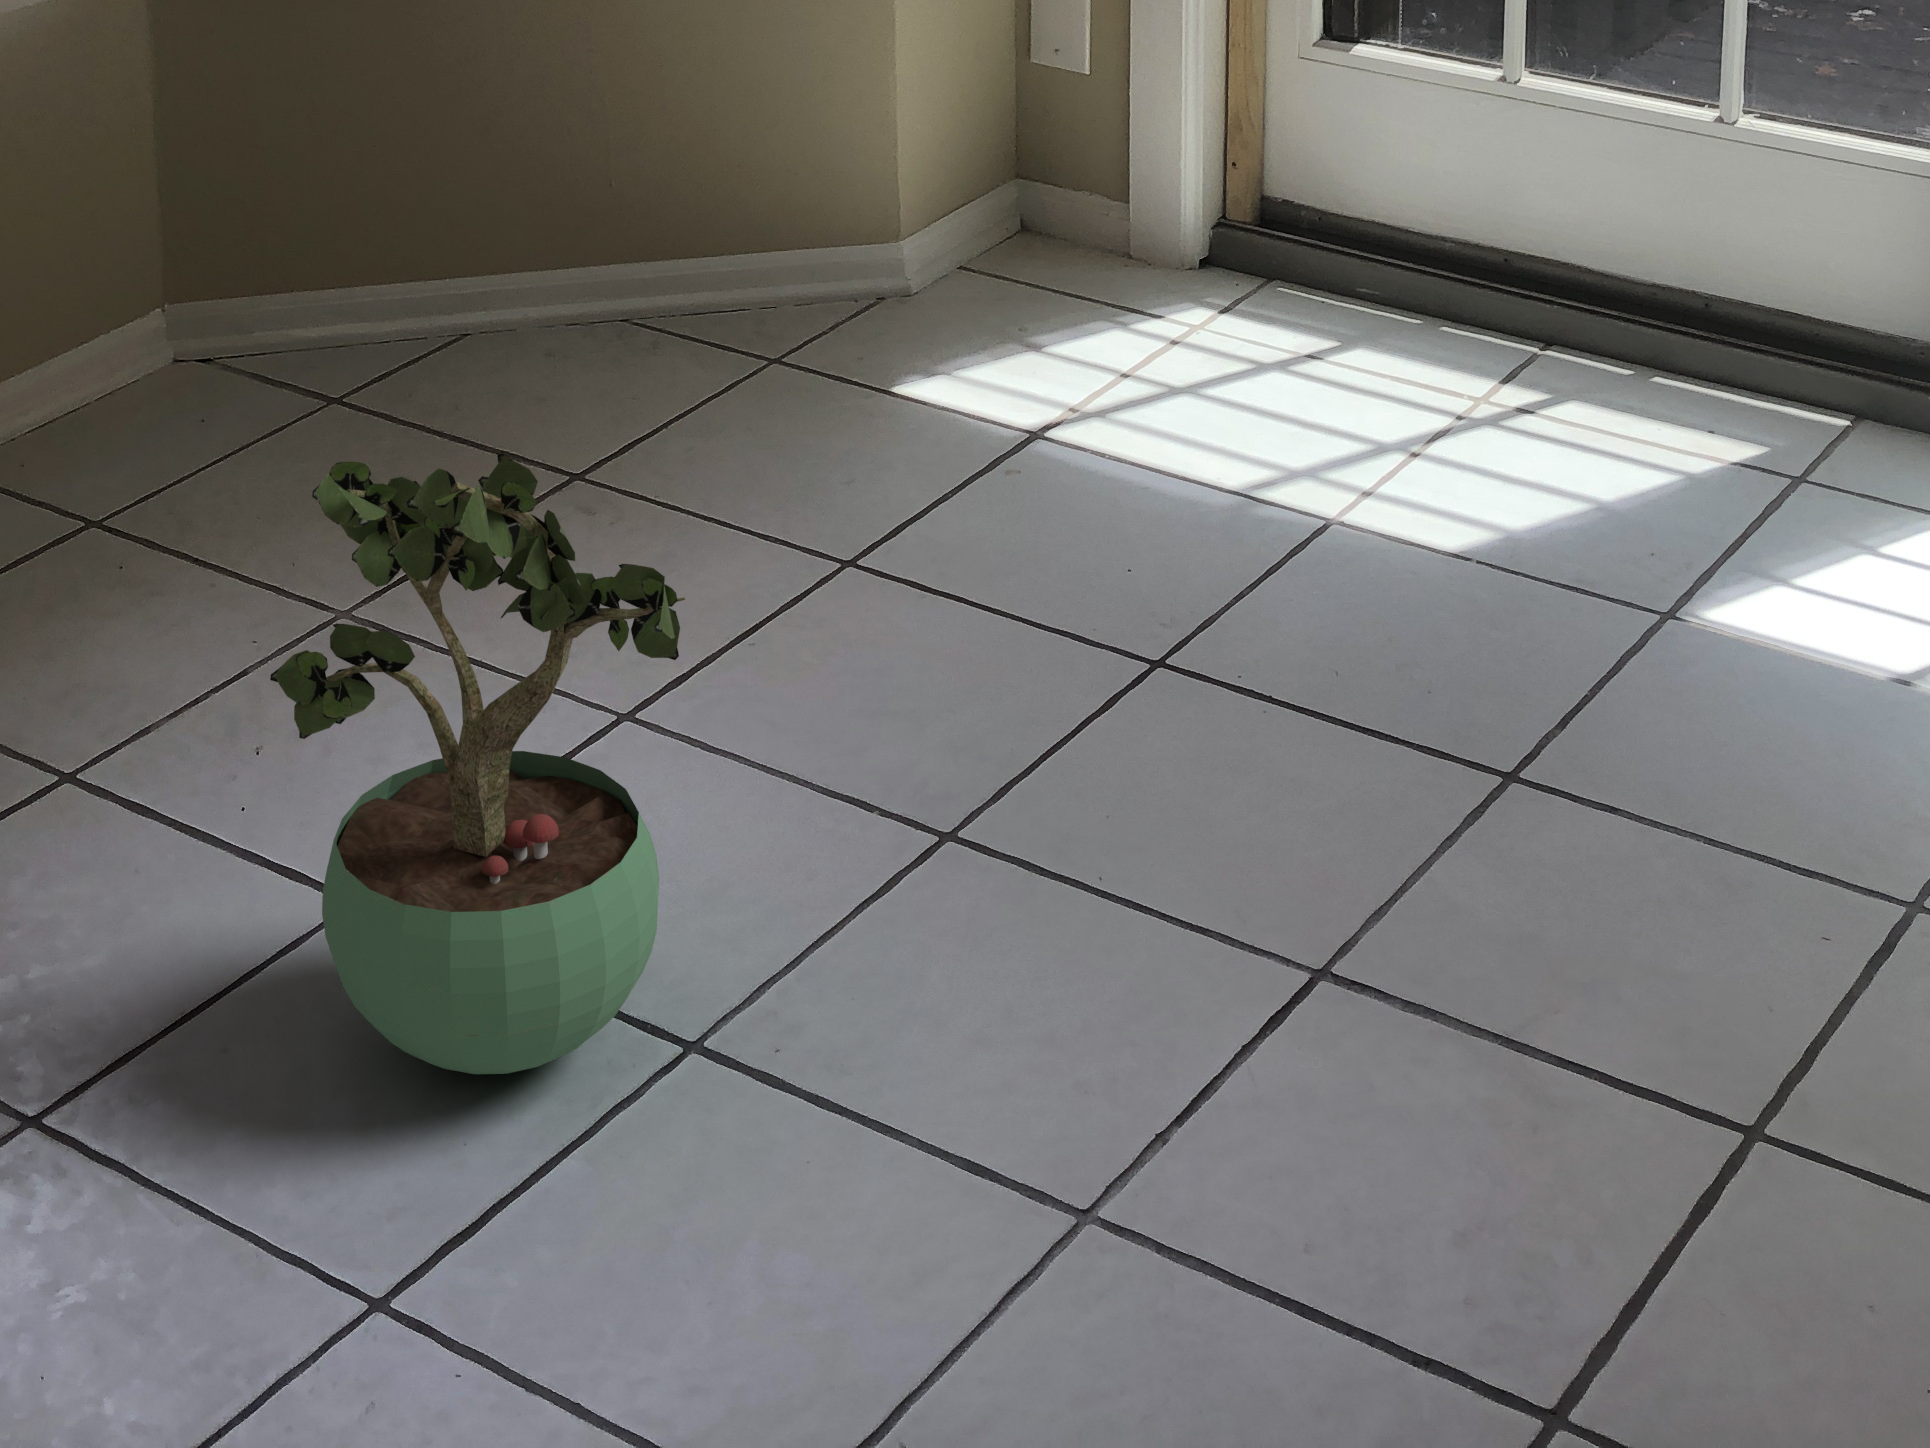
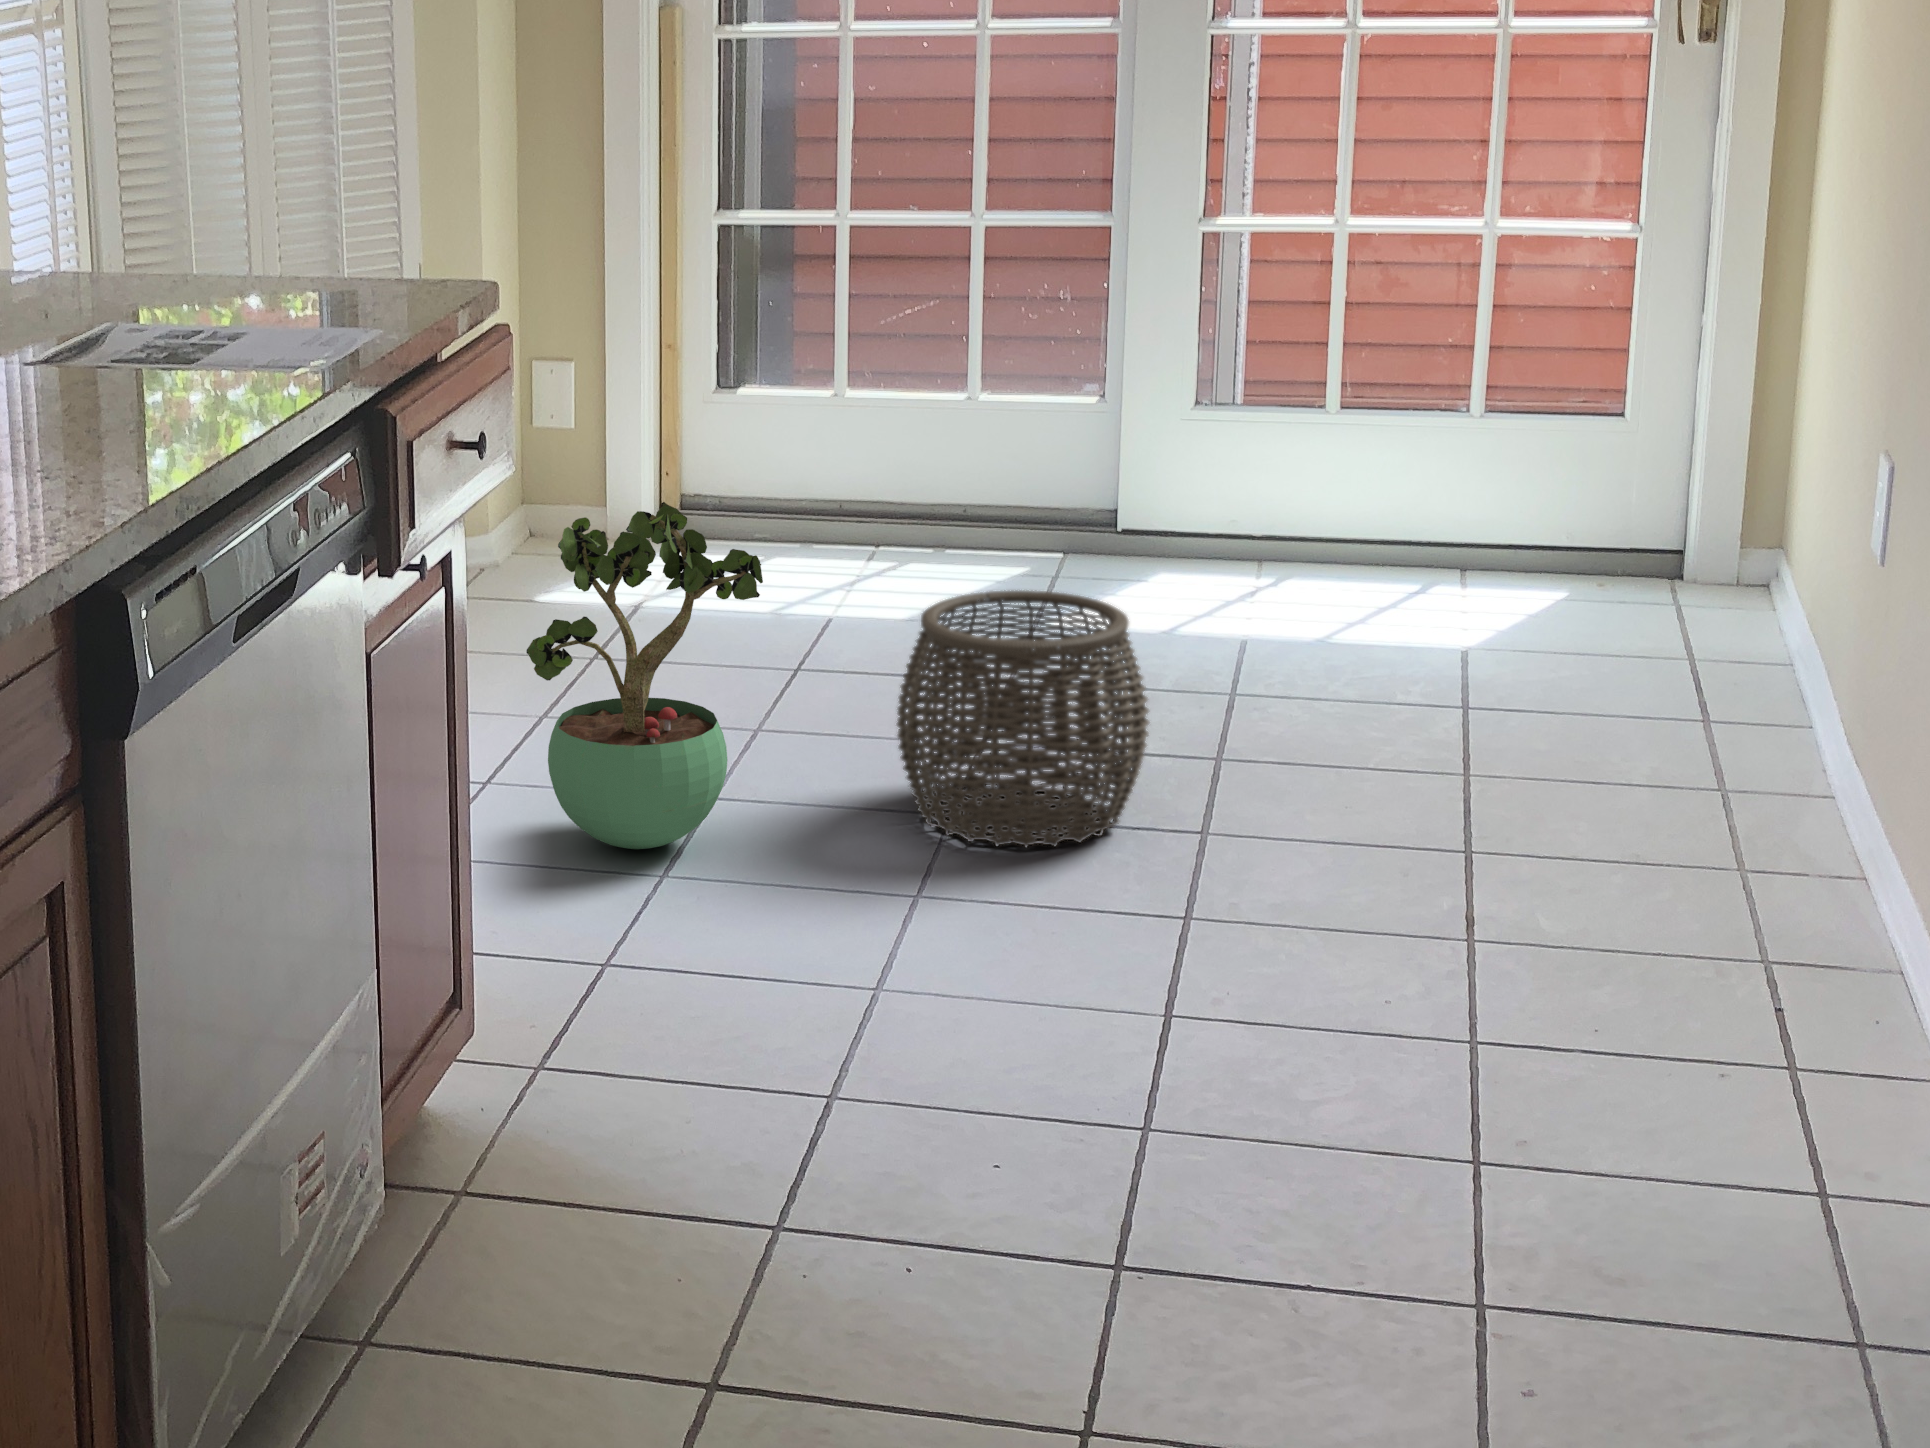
woven basket: none [979,676,1488,1272] -> present [897,590,1149,847]

